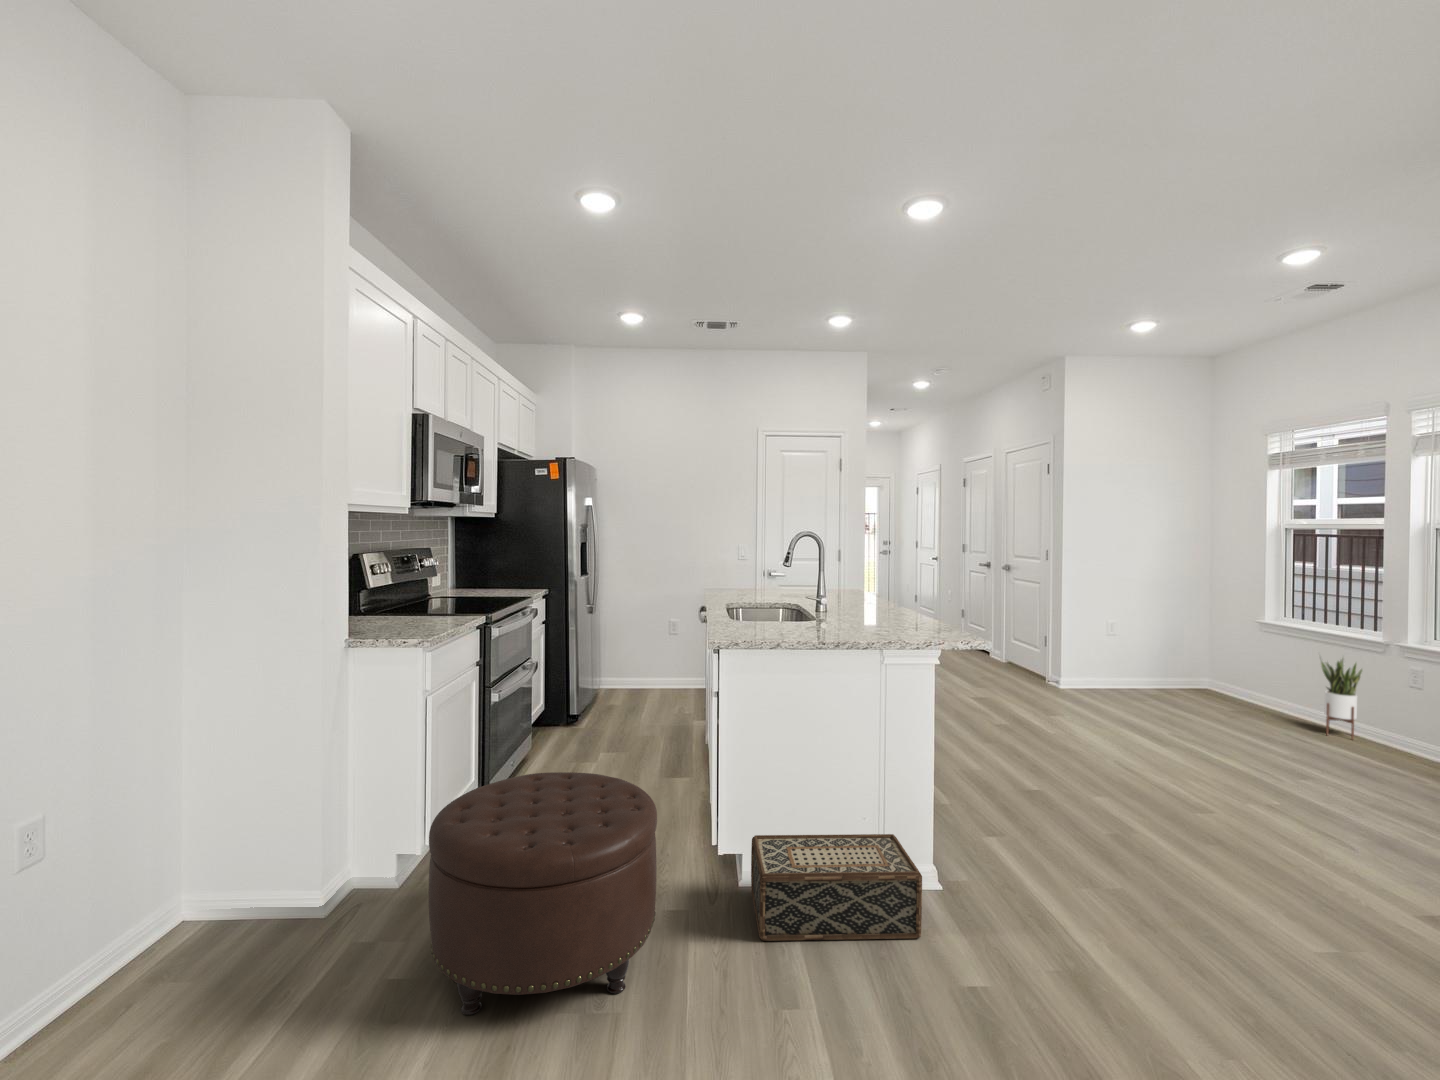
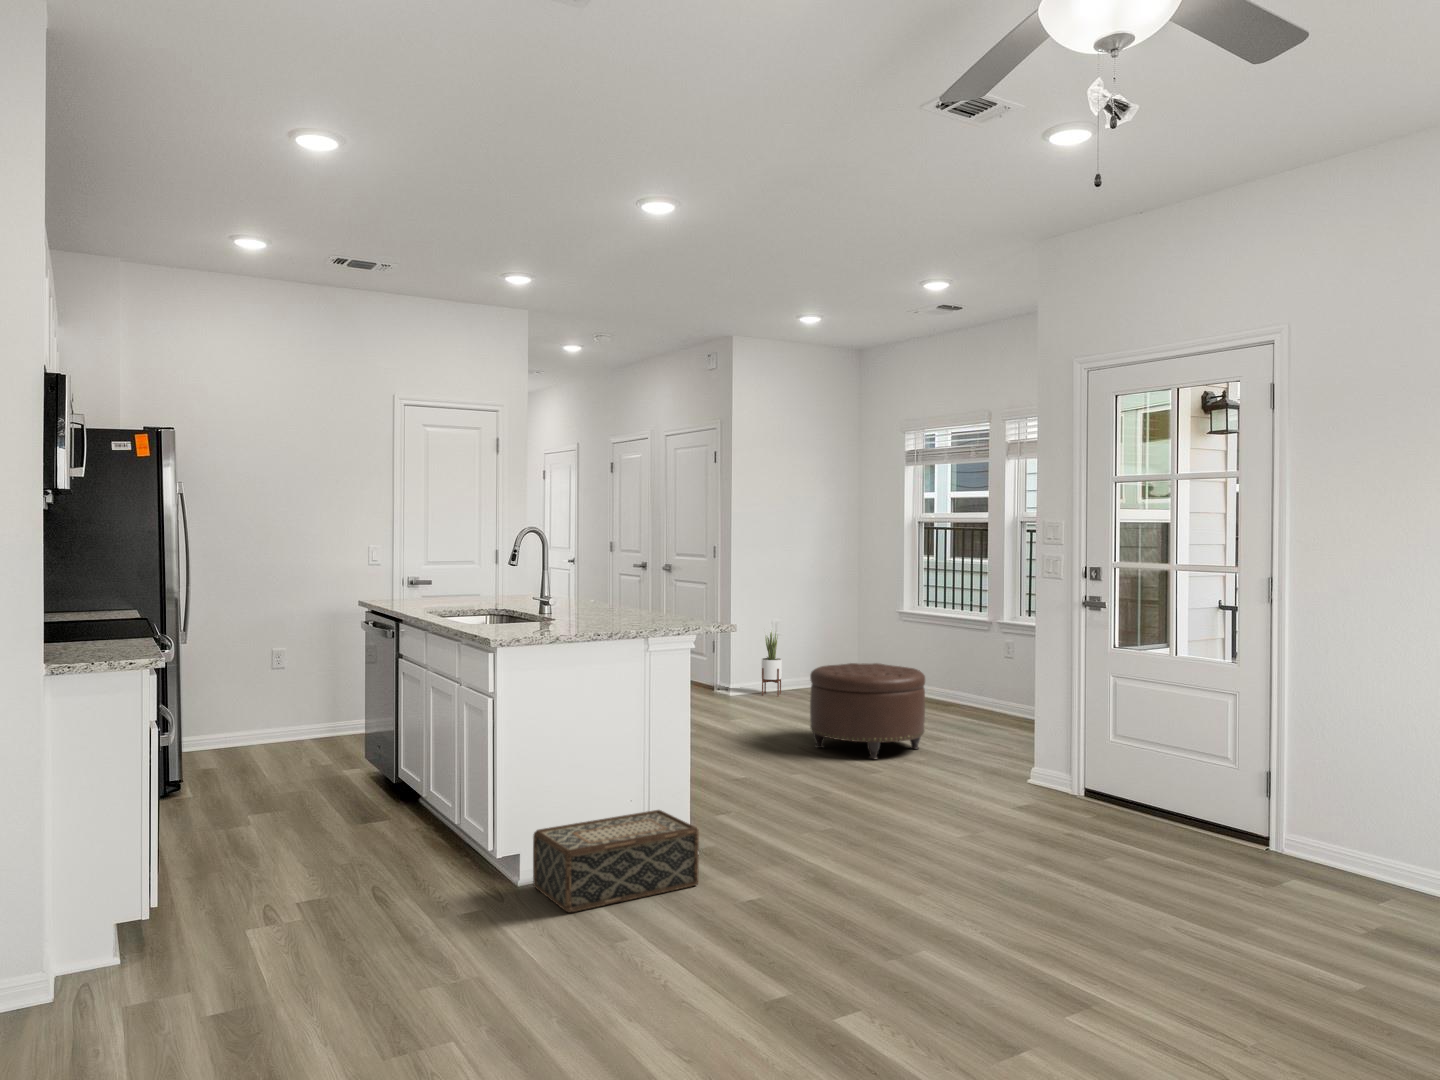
potted plant: present [1319,653,1363,739] -> present [762,629,782,696]
ottoman: present [429,772,657,1015] -> present [810,663,925,759]

